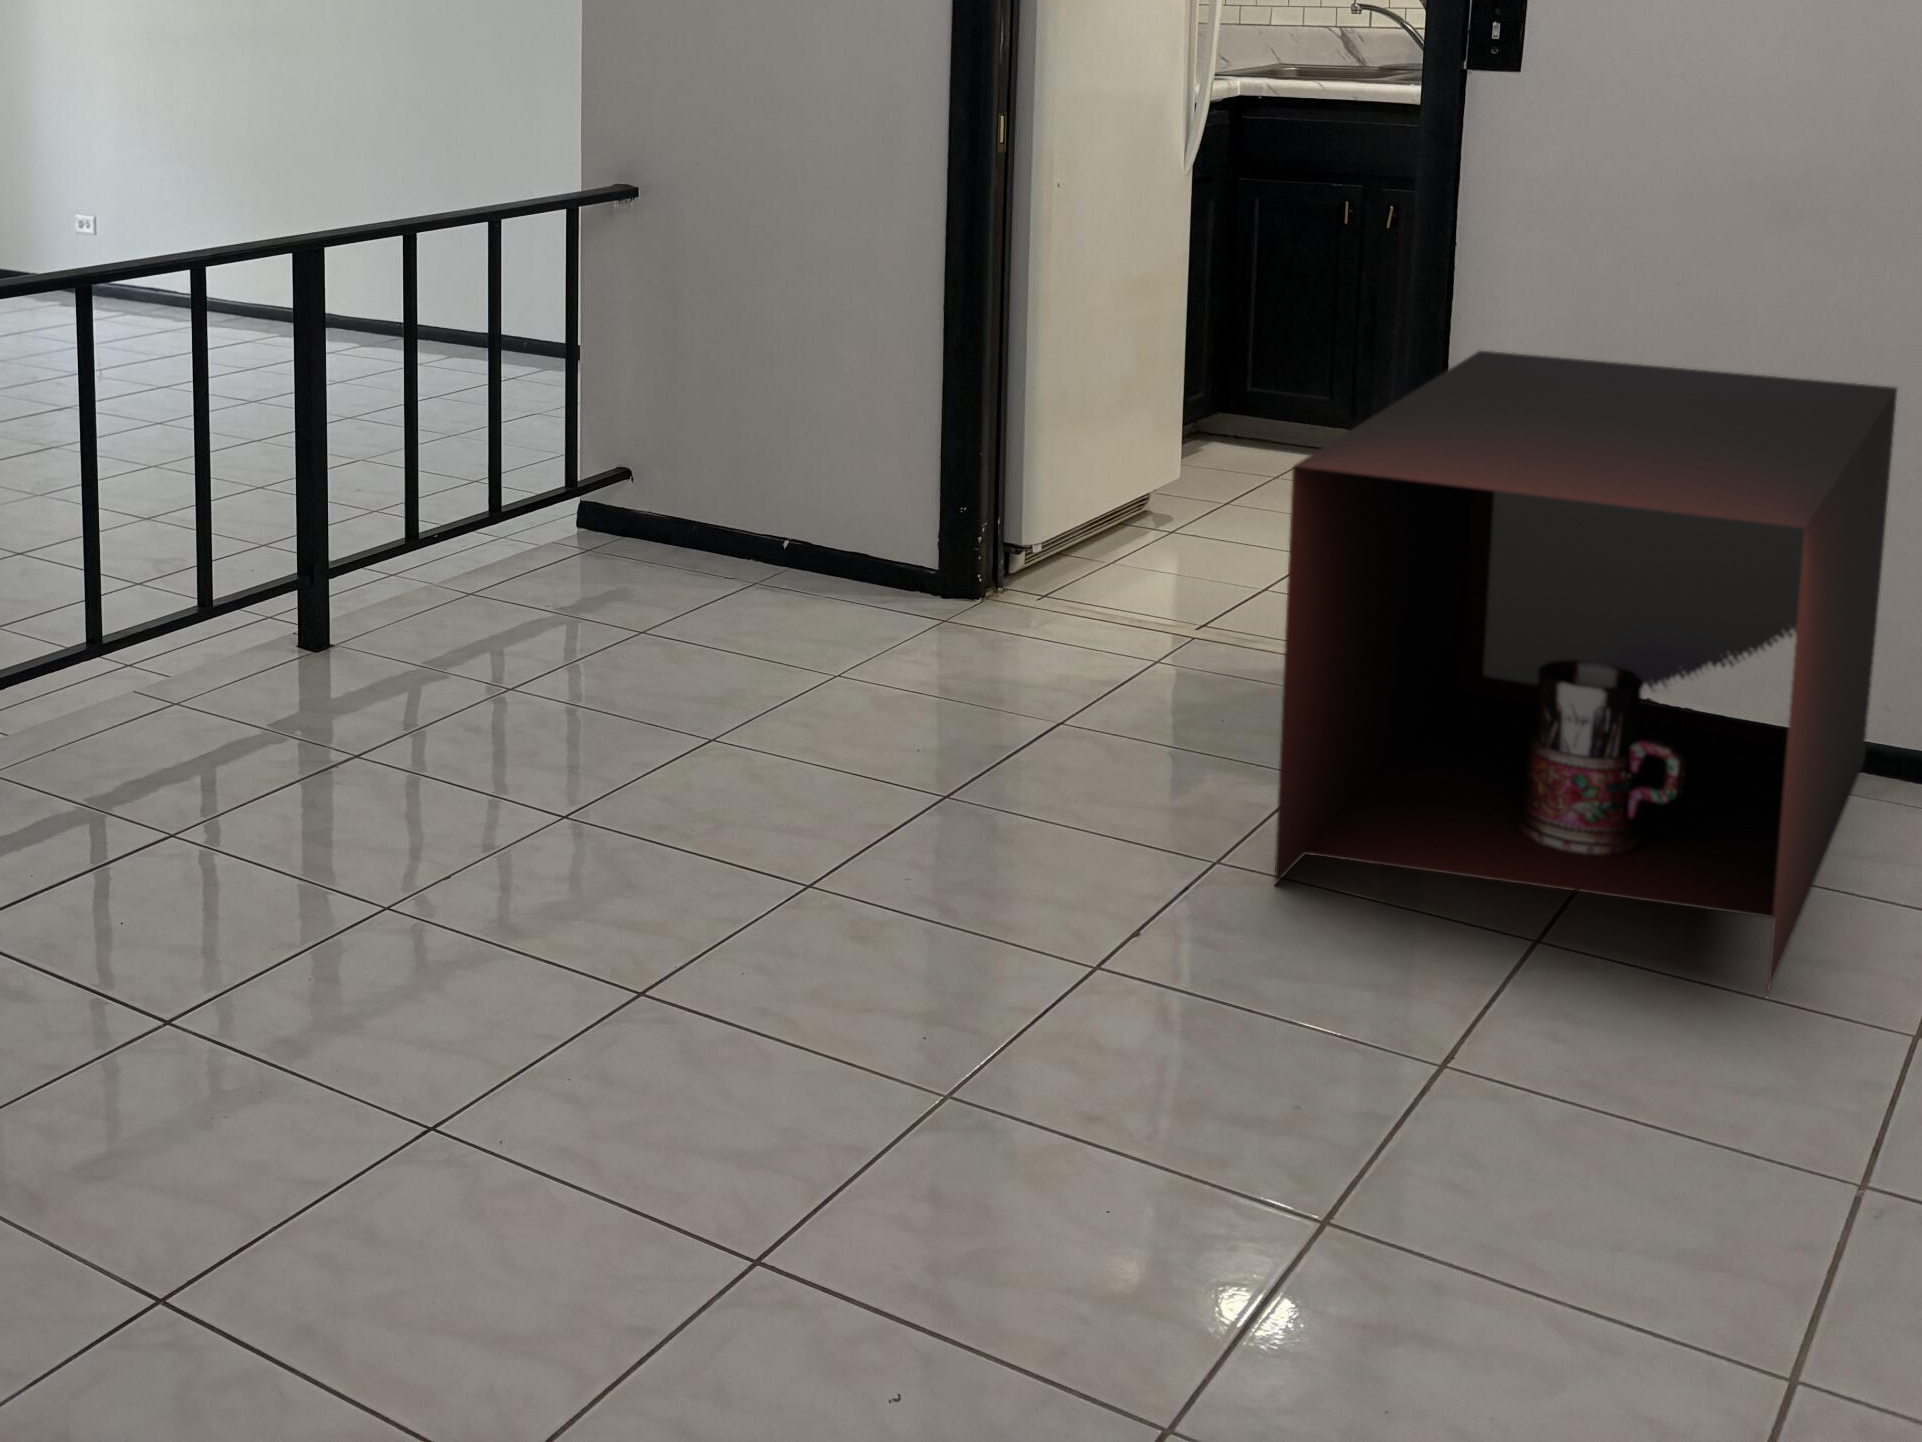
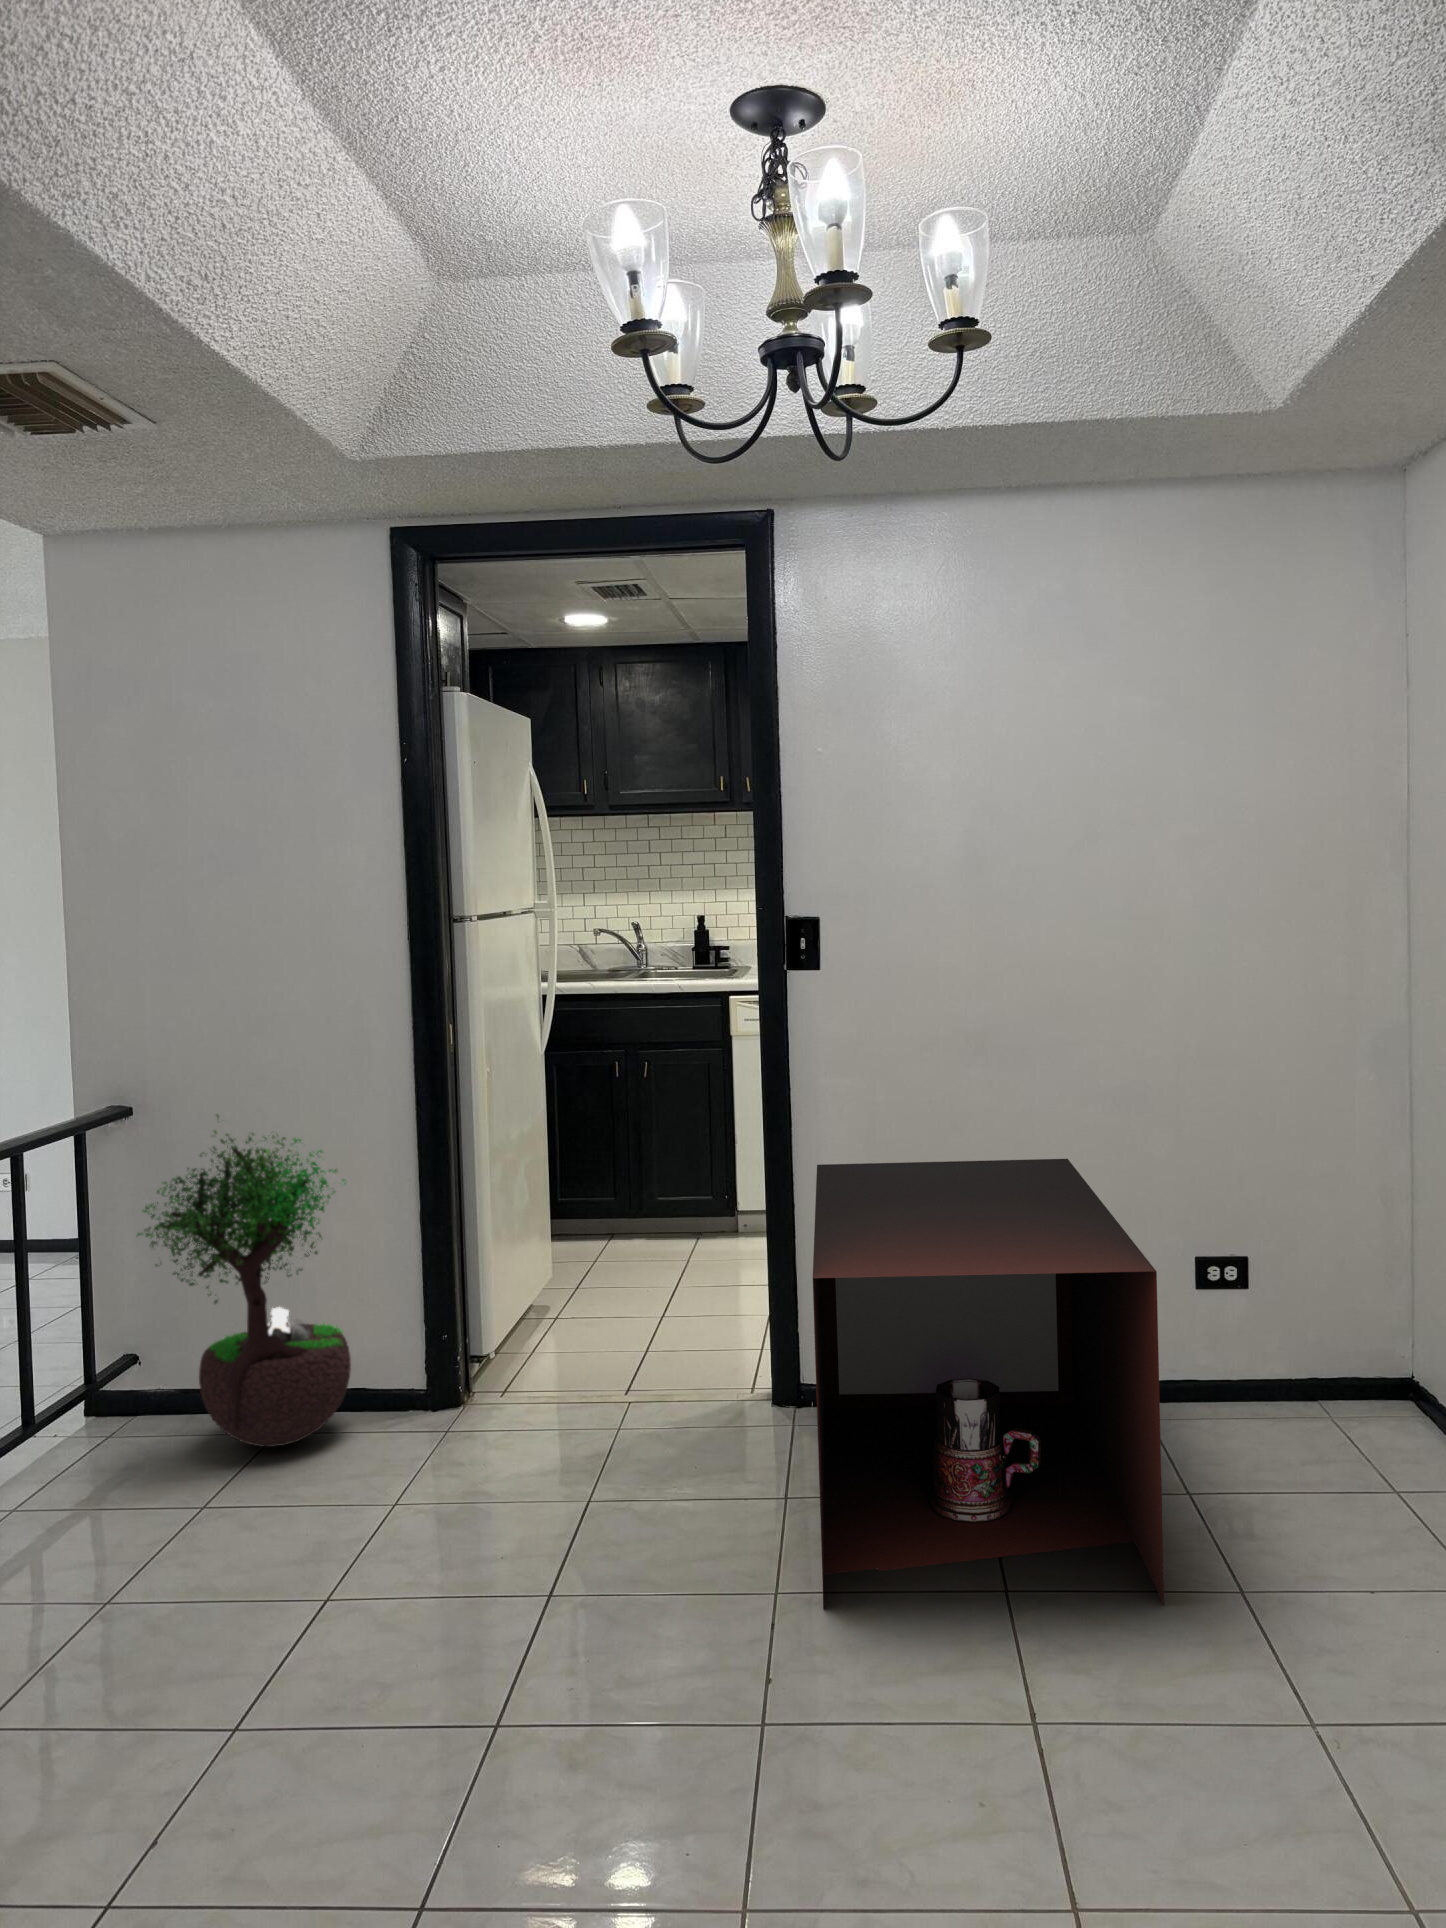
potted tree: none [596,202,843,600] -> present [137,1114,351,1447]

